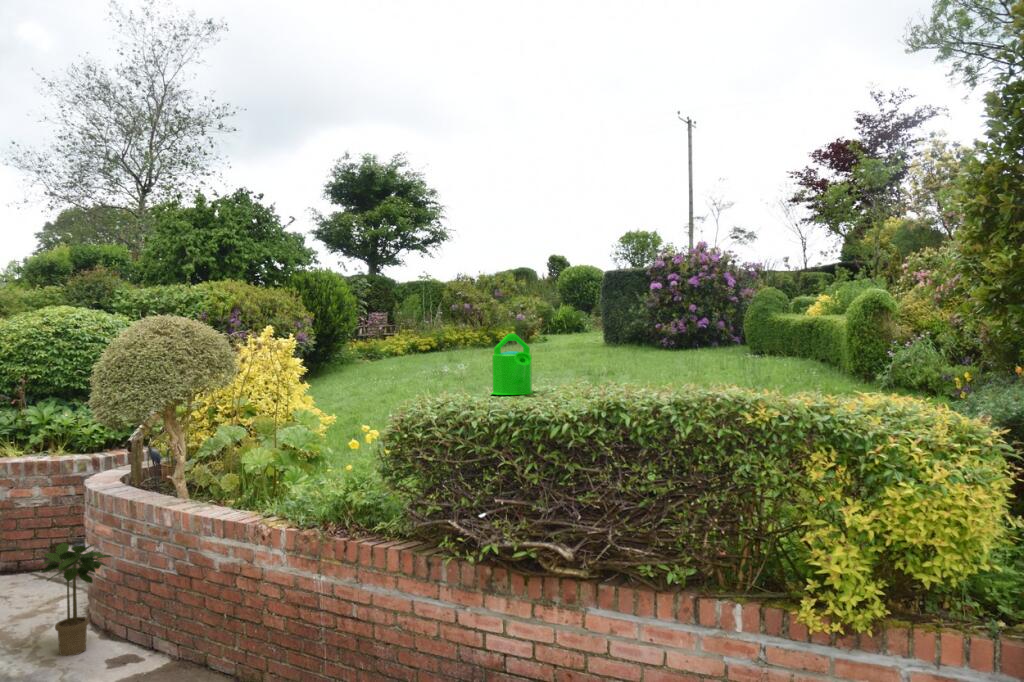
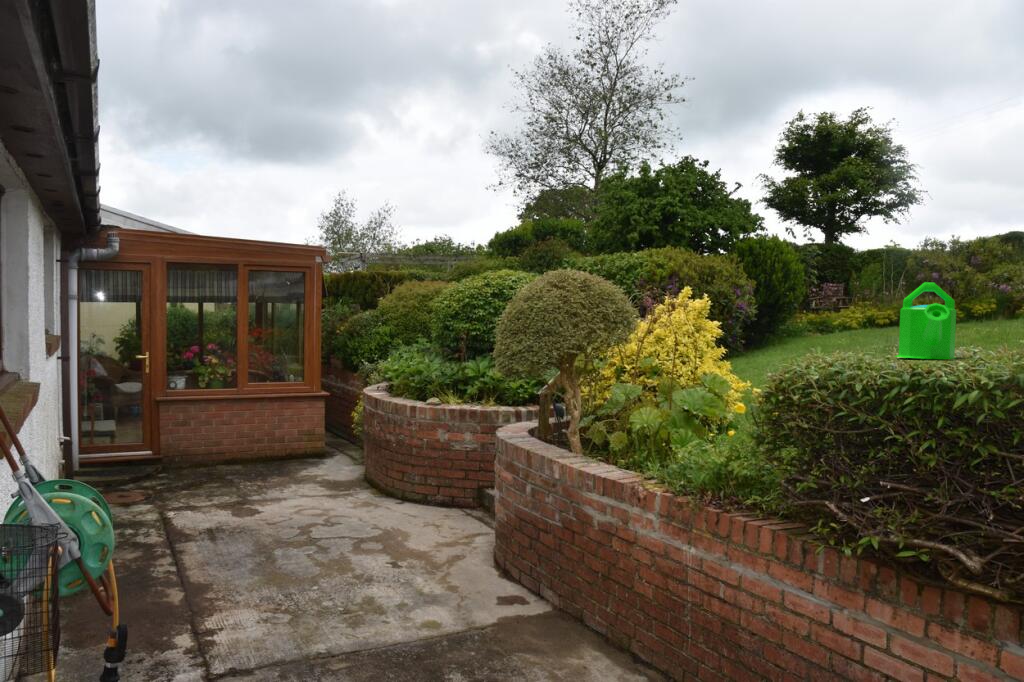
potted plant: present [39,543,112,656] -> none [451,480,513,586]

